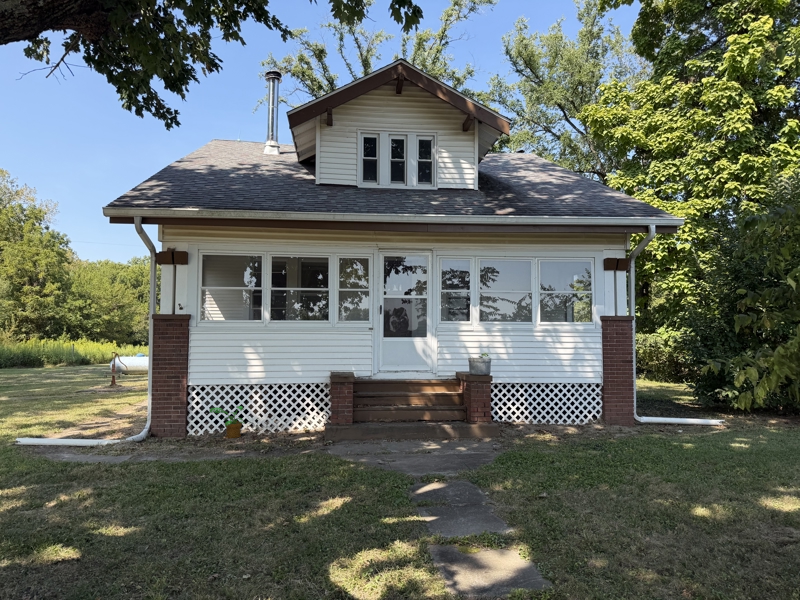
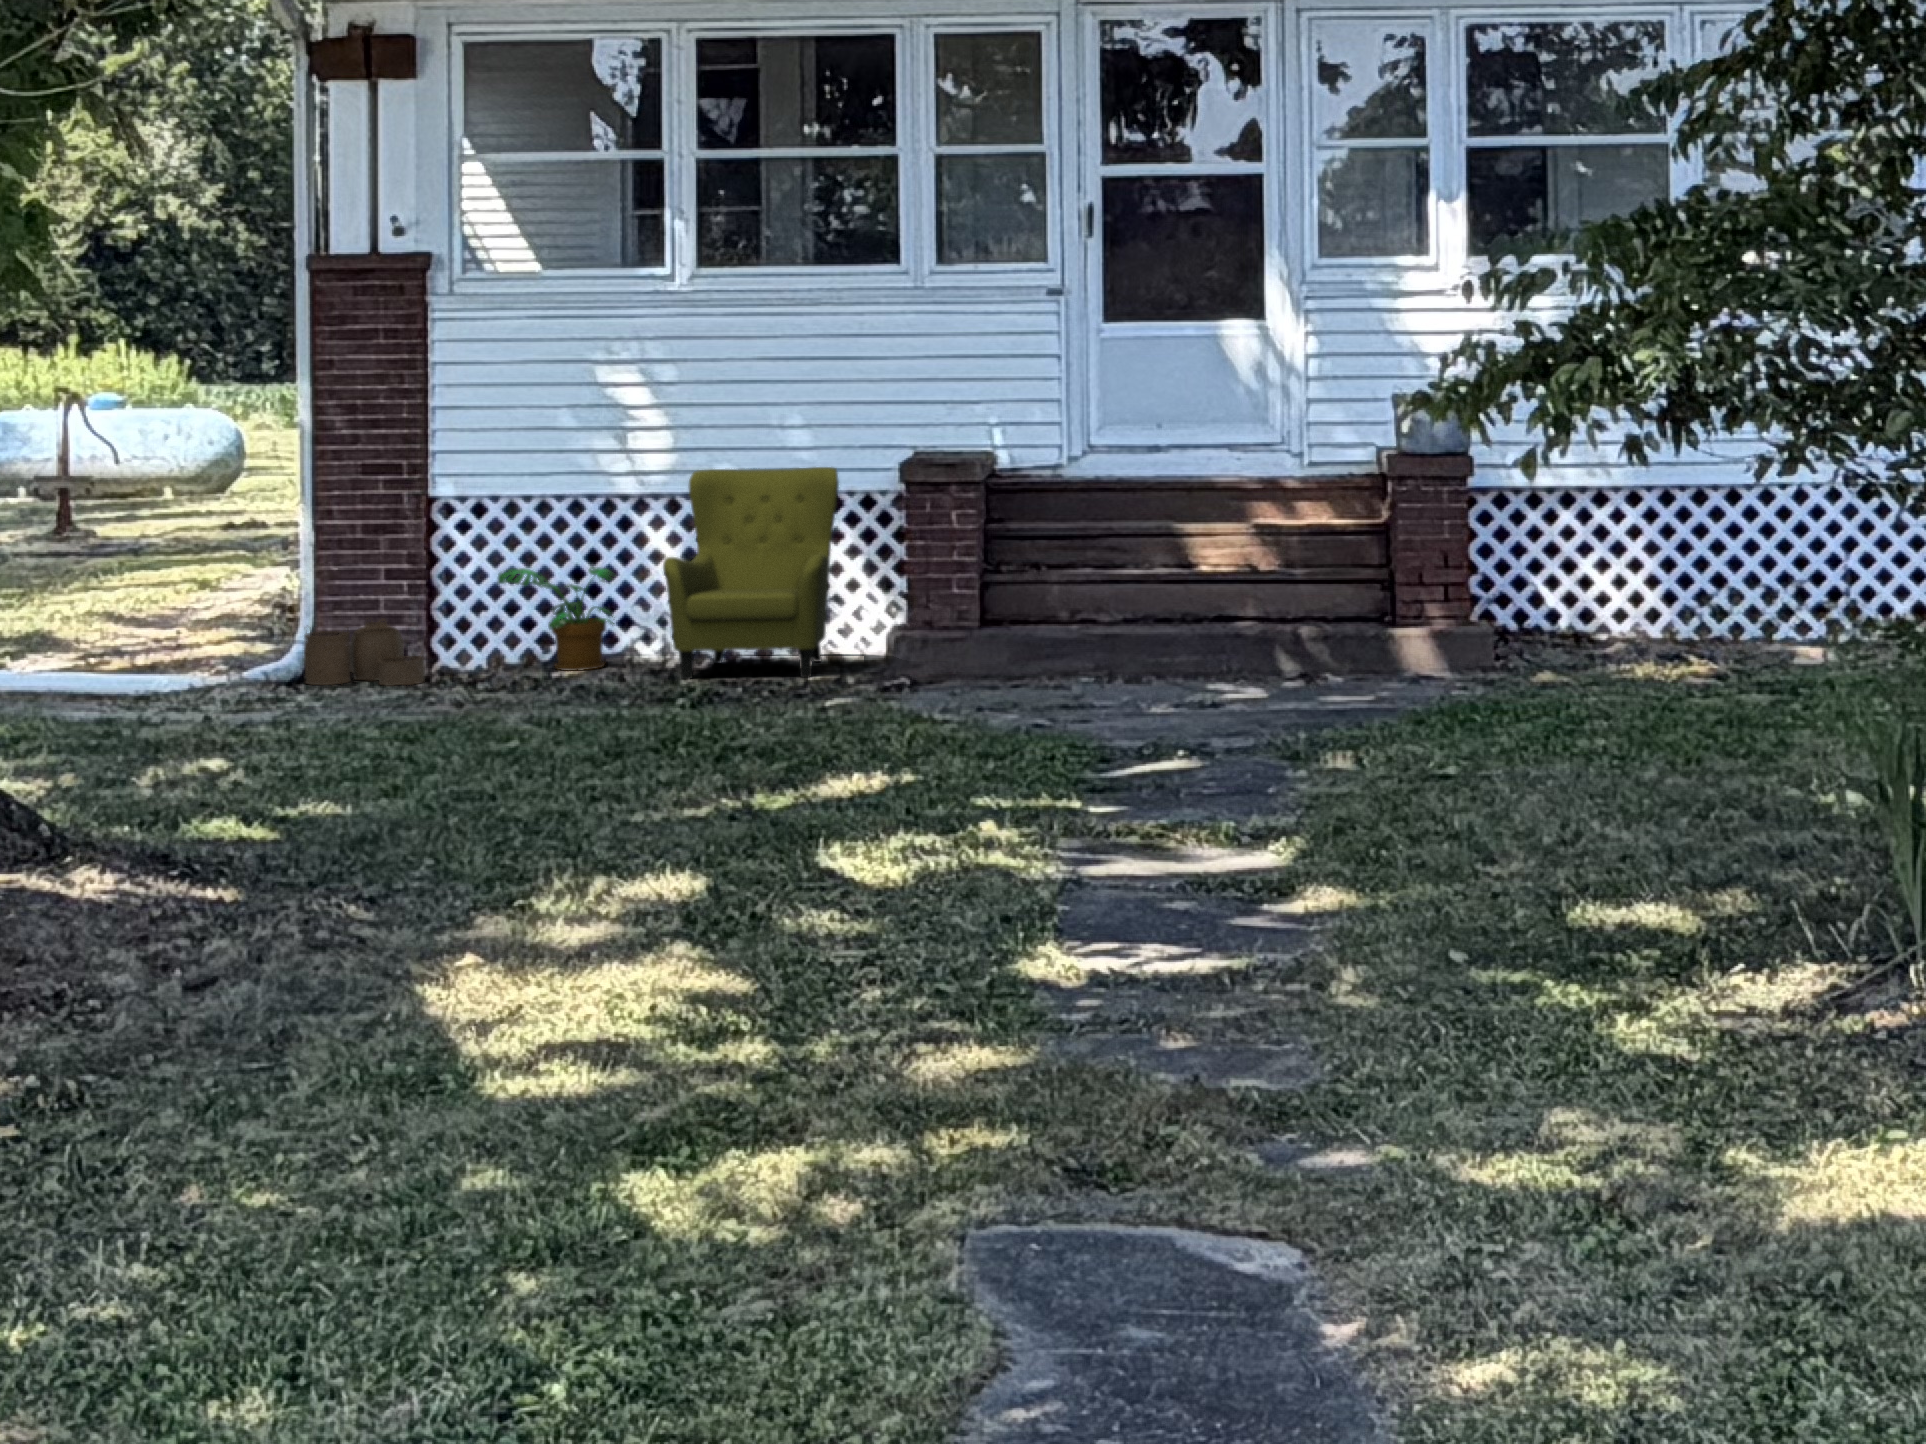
armchair: none [265,377,314,442] -> present [663,467,839,679]
woven basket: none [144,423,185,447] -> present [304,618,425,686]

